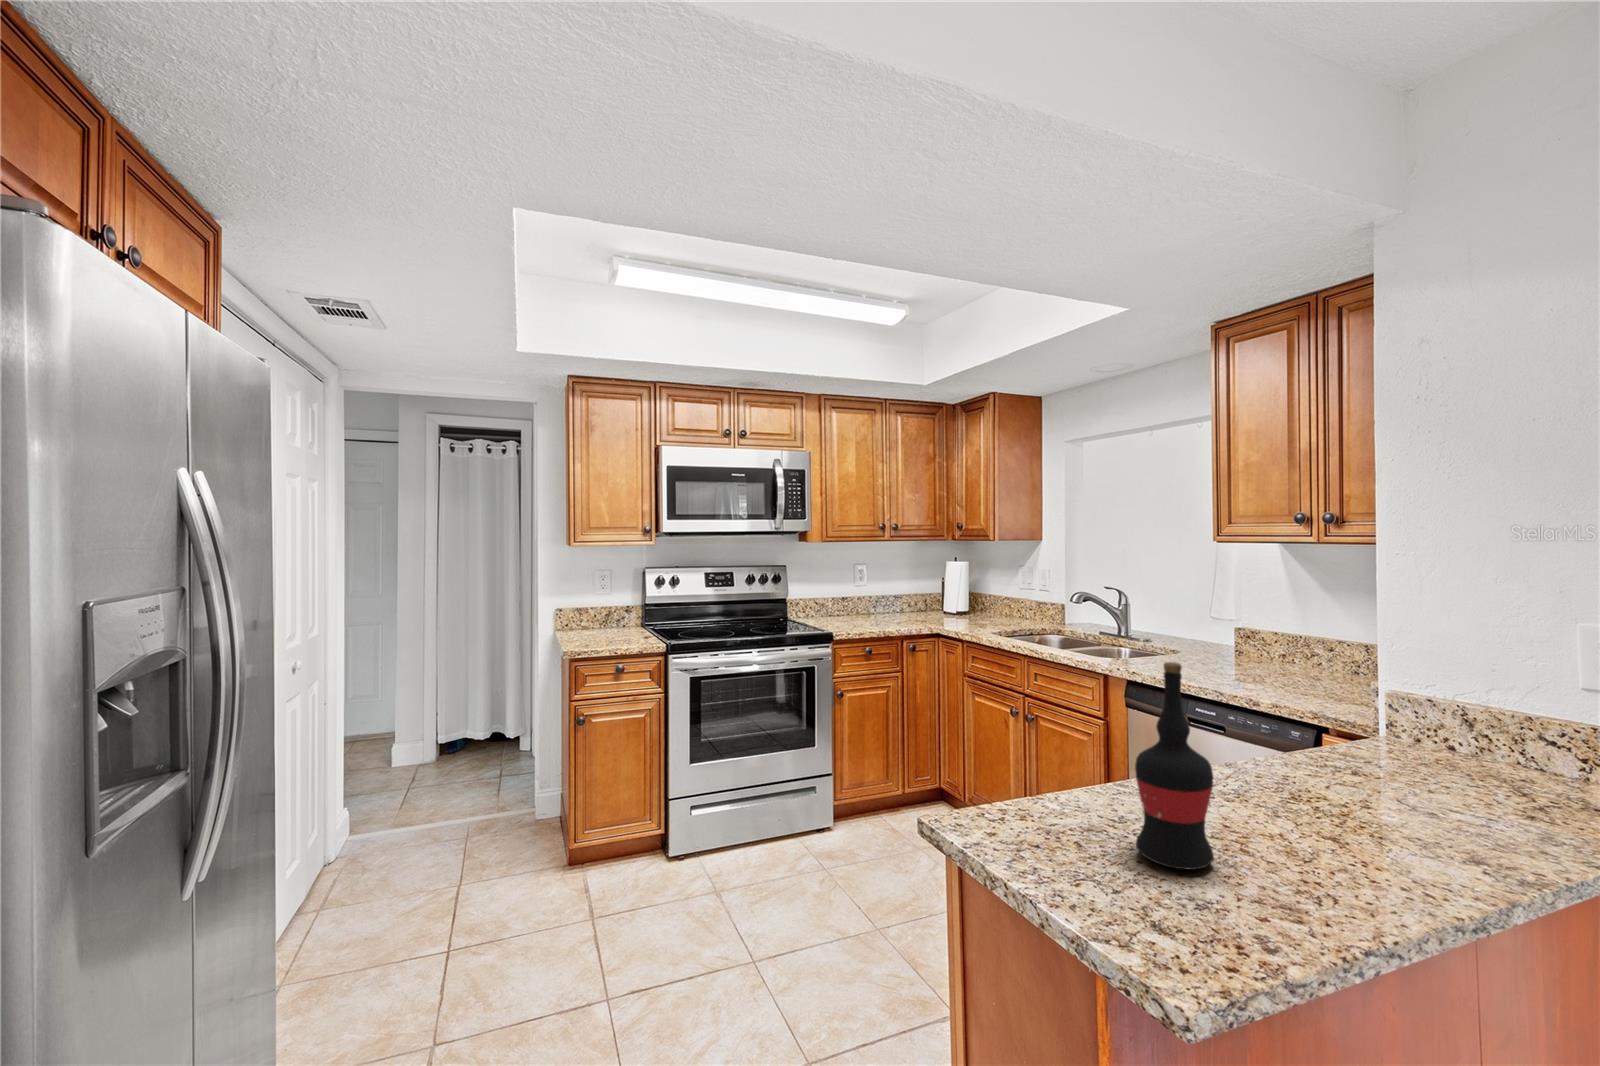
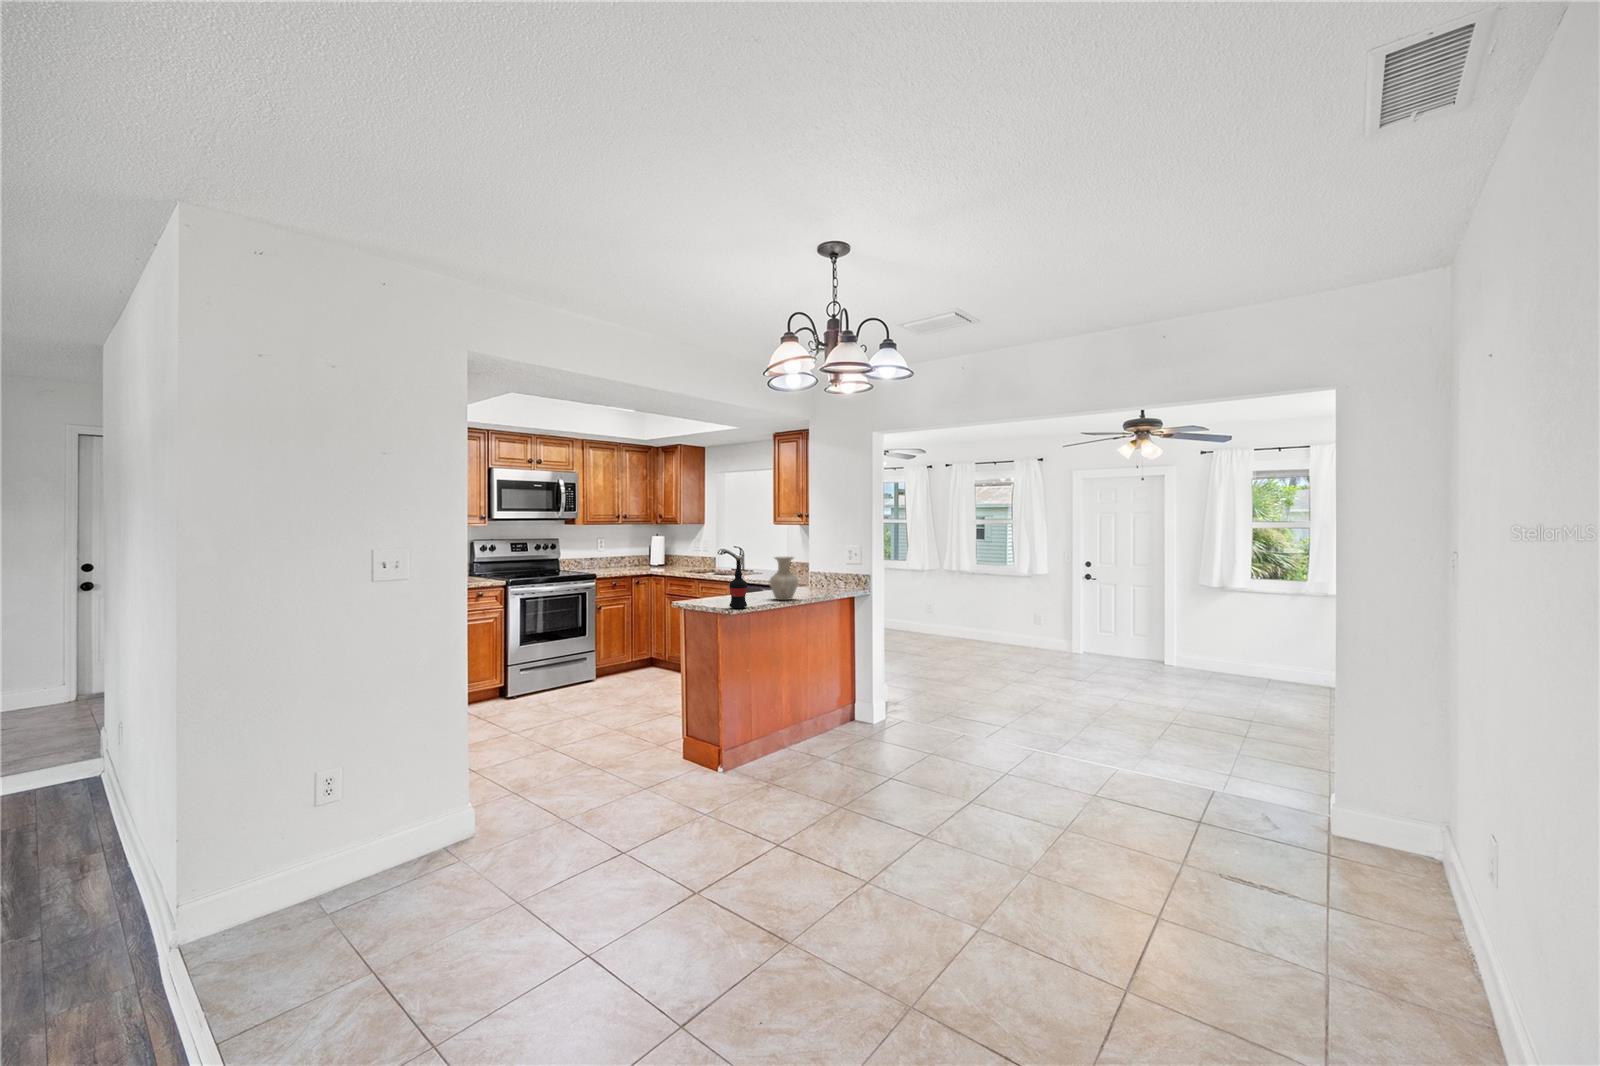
vase: none [1268,642,1394,804] -> present [769,557,798,600]

